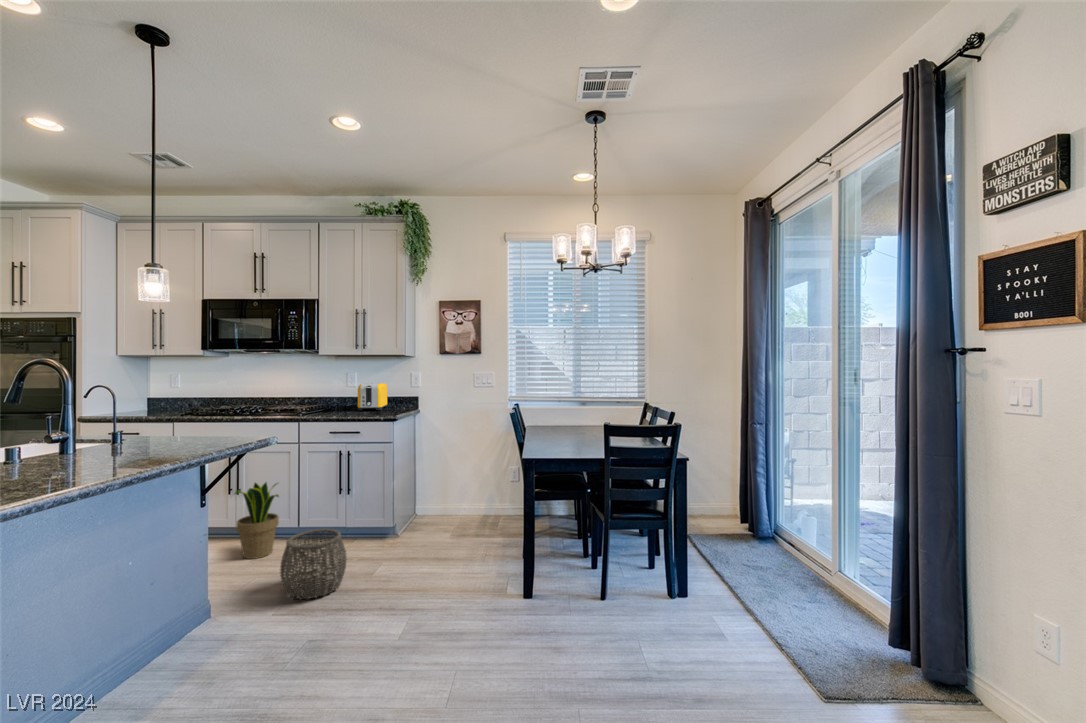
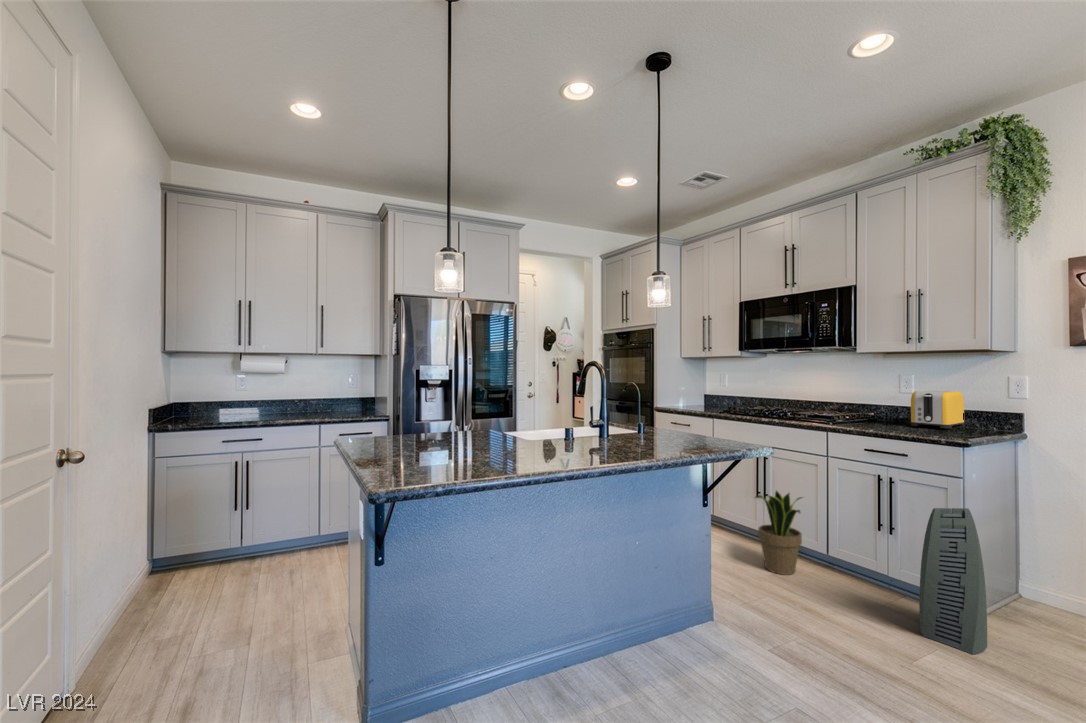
air purifier: none [370,462,407,558] -> present [919,508,987,654]
woven basket: present [280,529,347,599] -> none [785,563,873,656]

